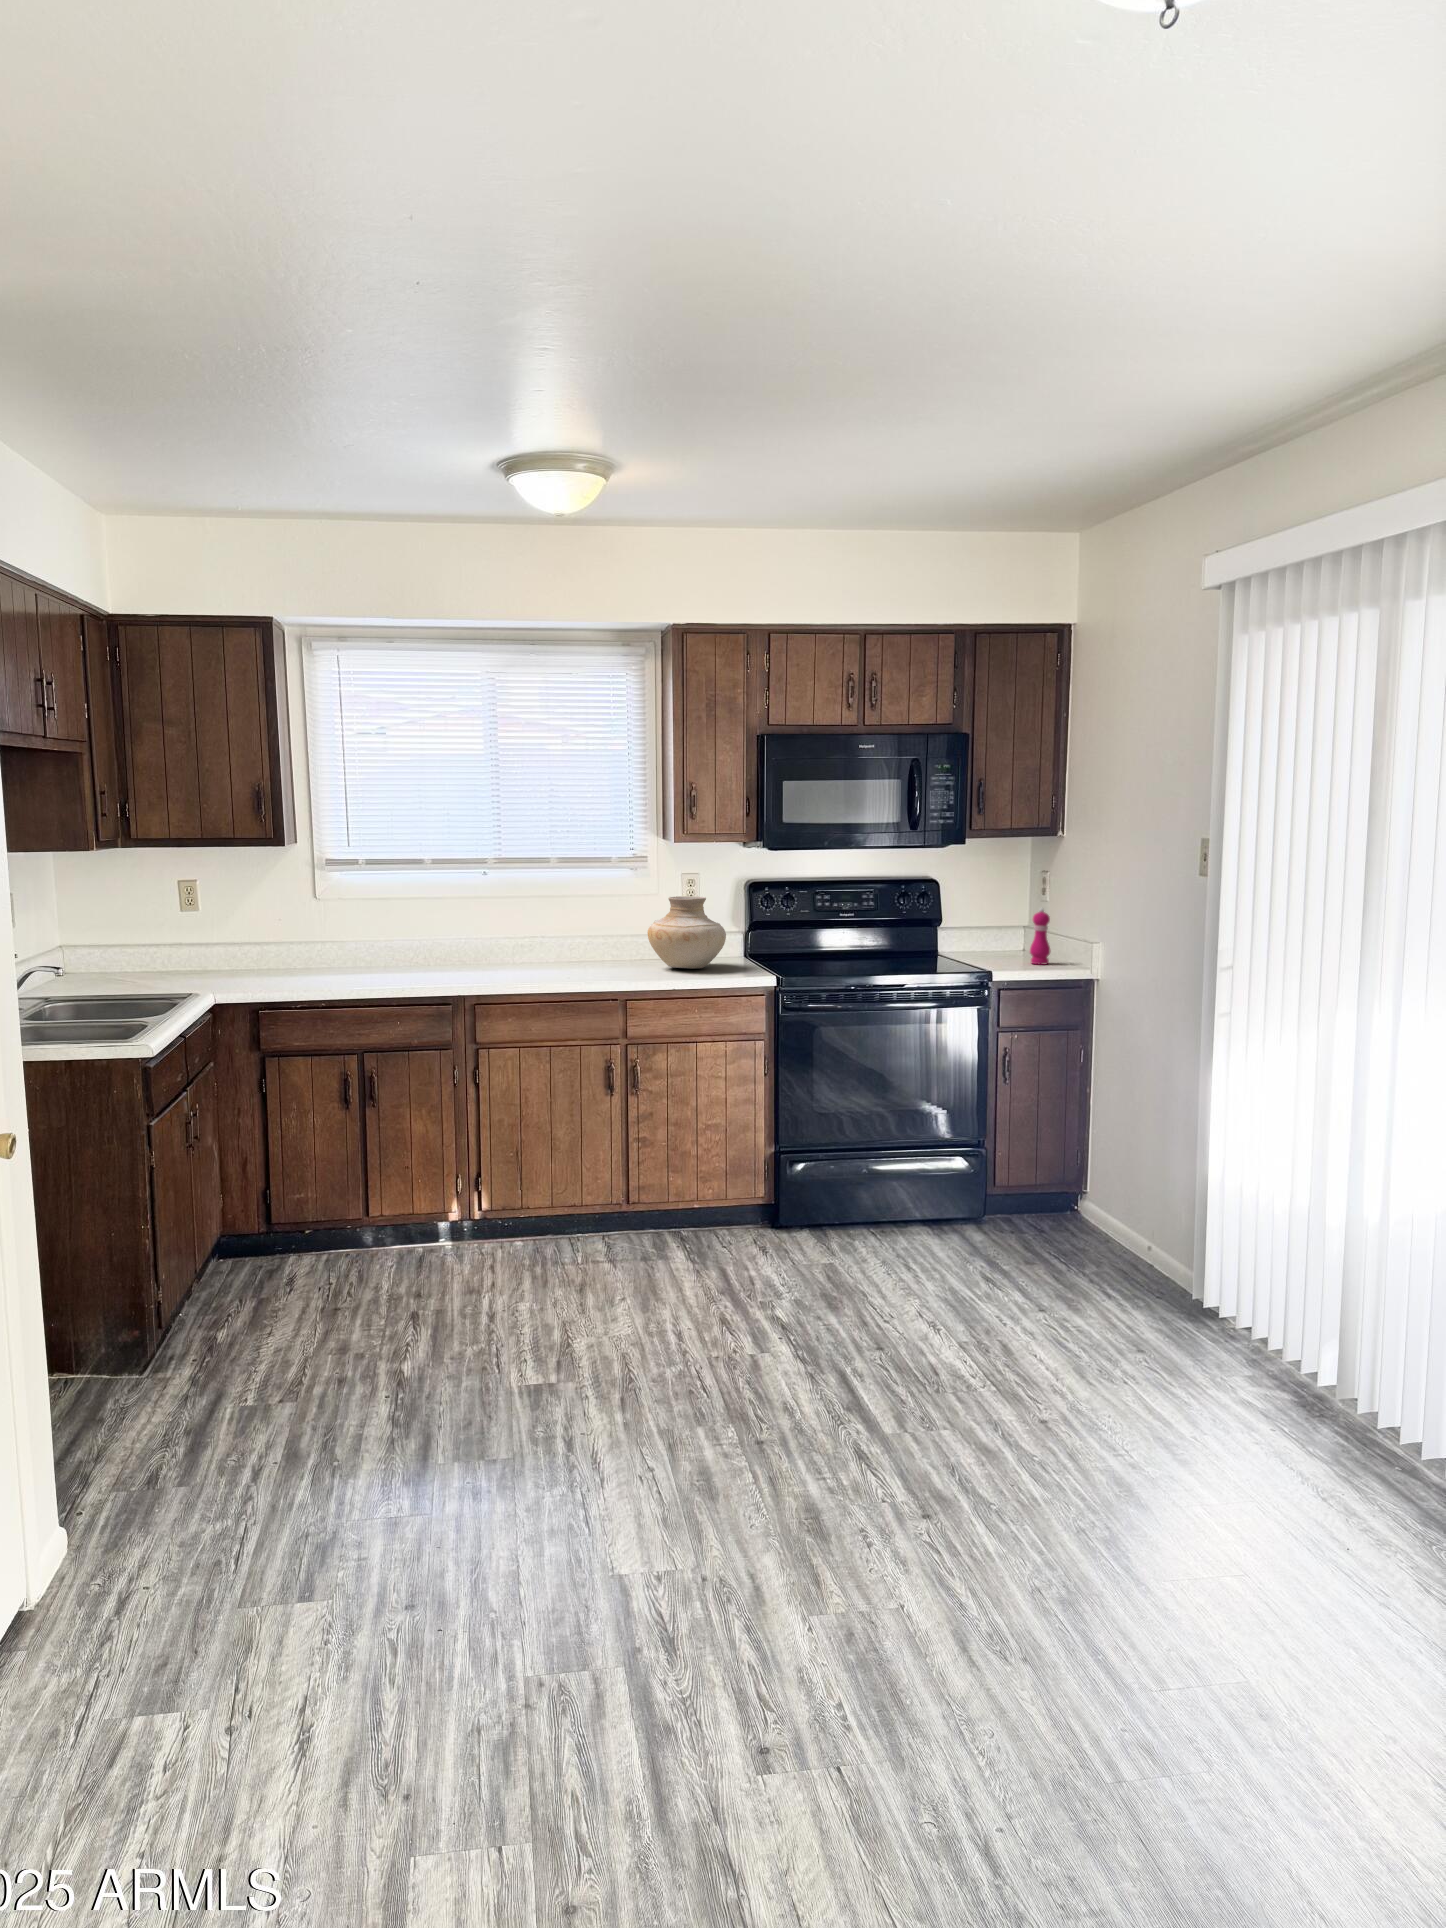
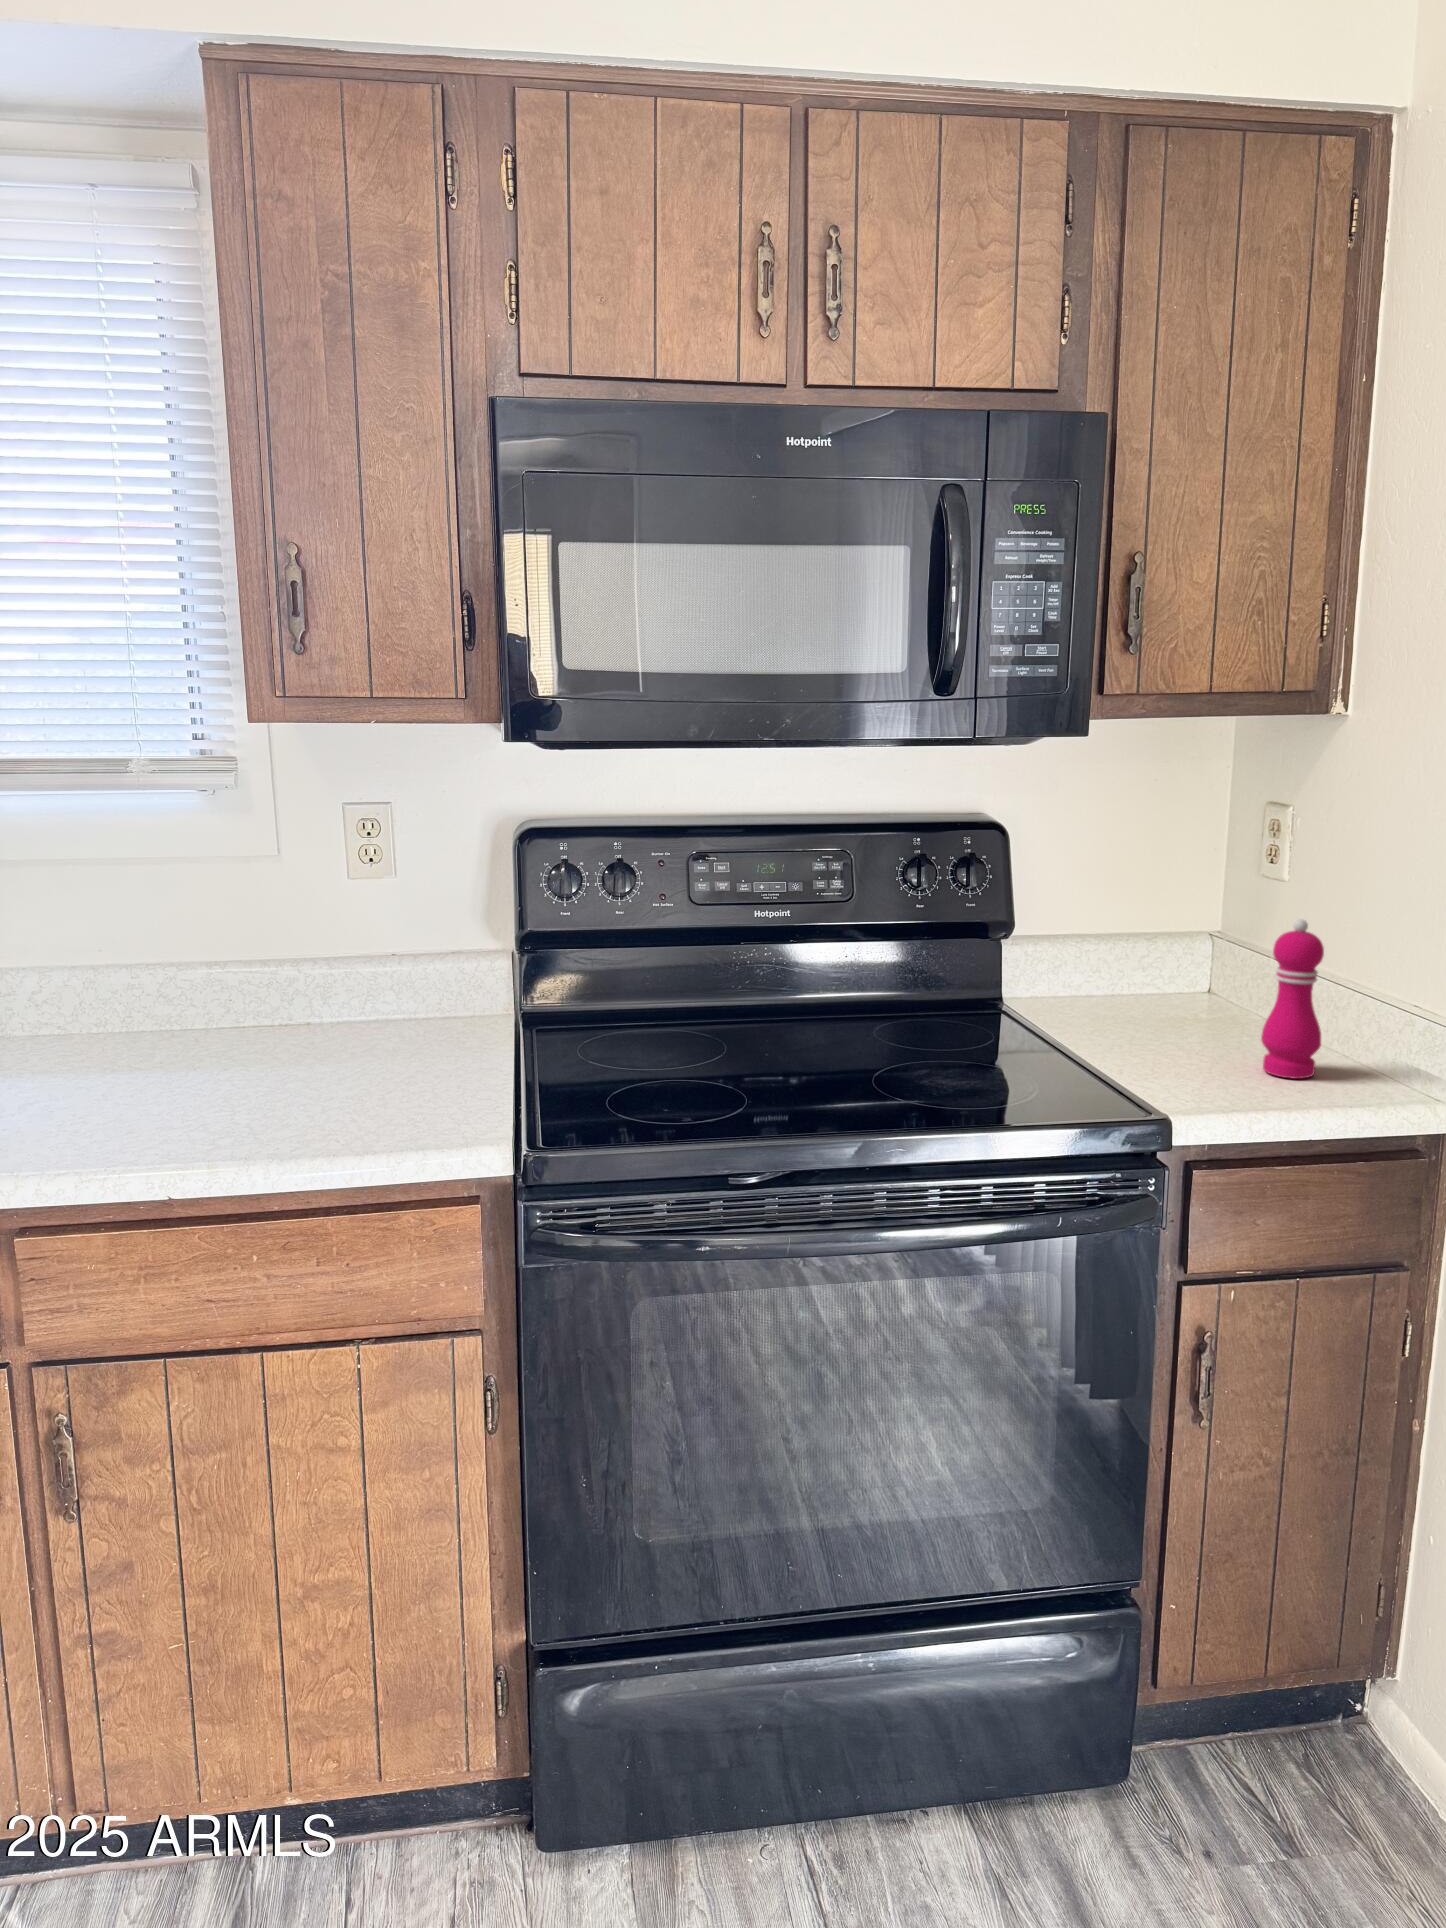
vase: present [648,896,726,969] -> none [149,882,394,1104]

